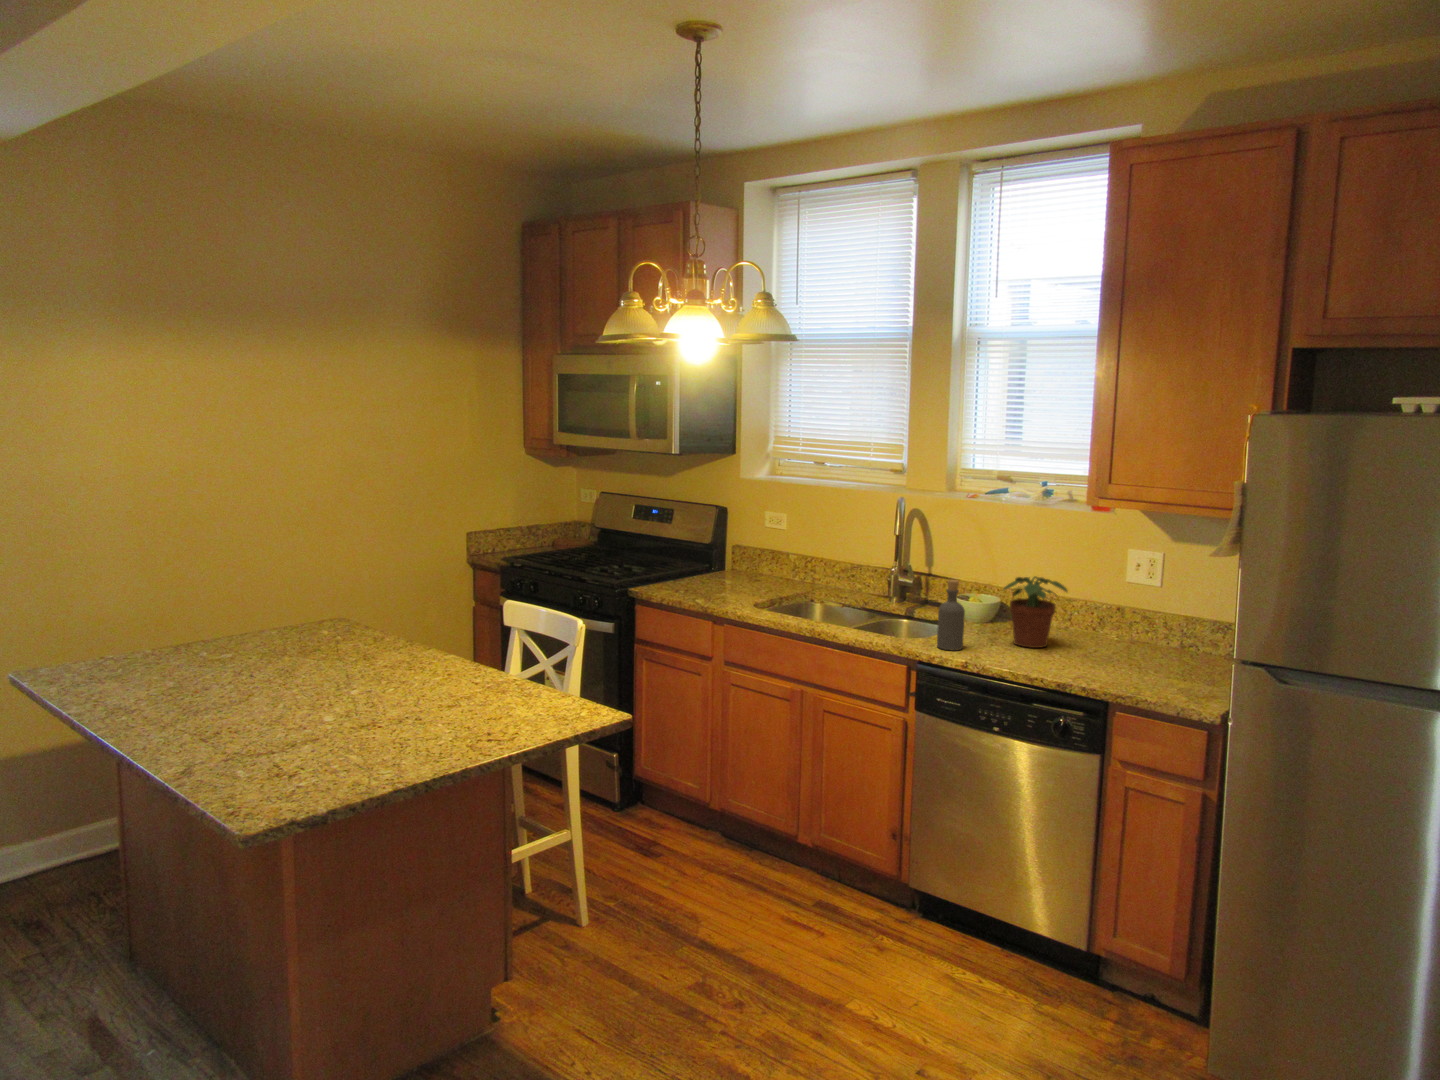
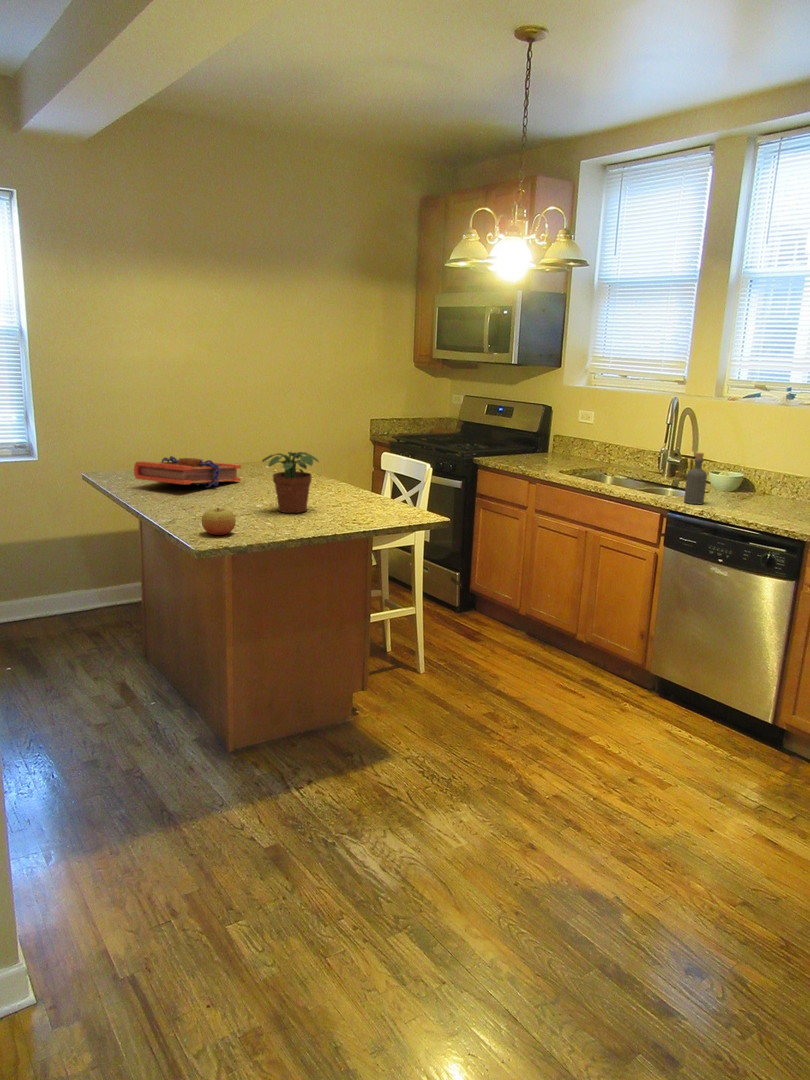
potted plant: present [1004,576,1067,648] -> present [262,452,319,513]
book: none [103,636,288,689] -> present [134,456,241,488]
apple: none [241,748,301,797] -> present [202,508,236,535]

